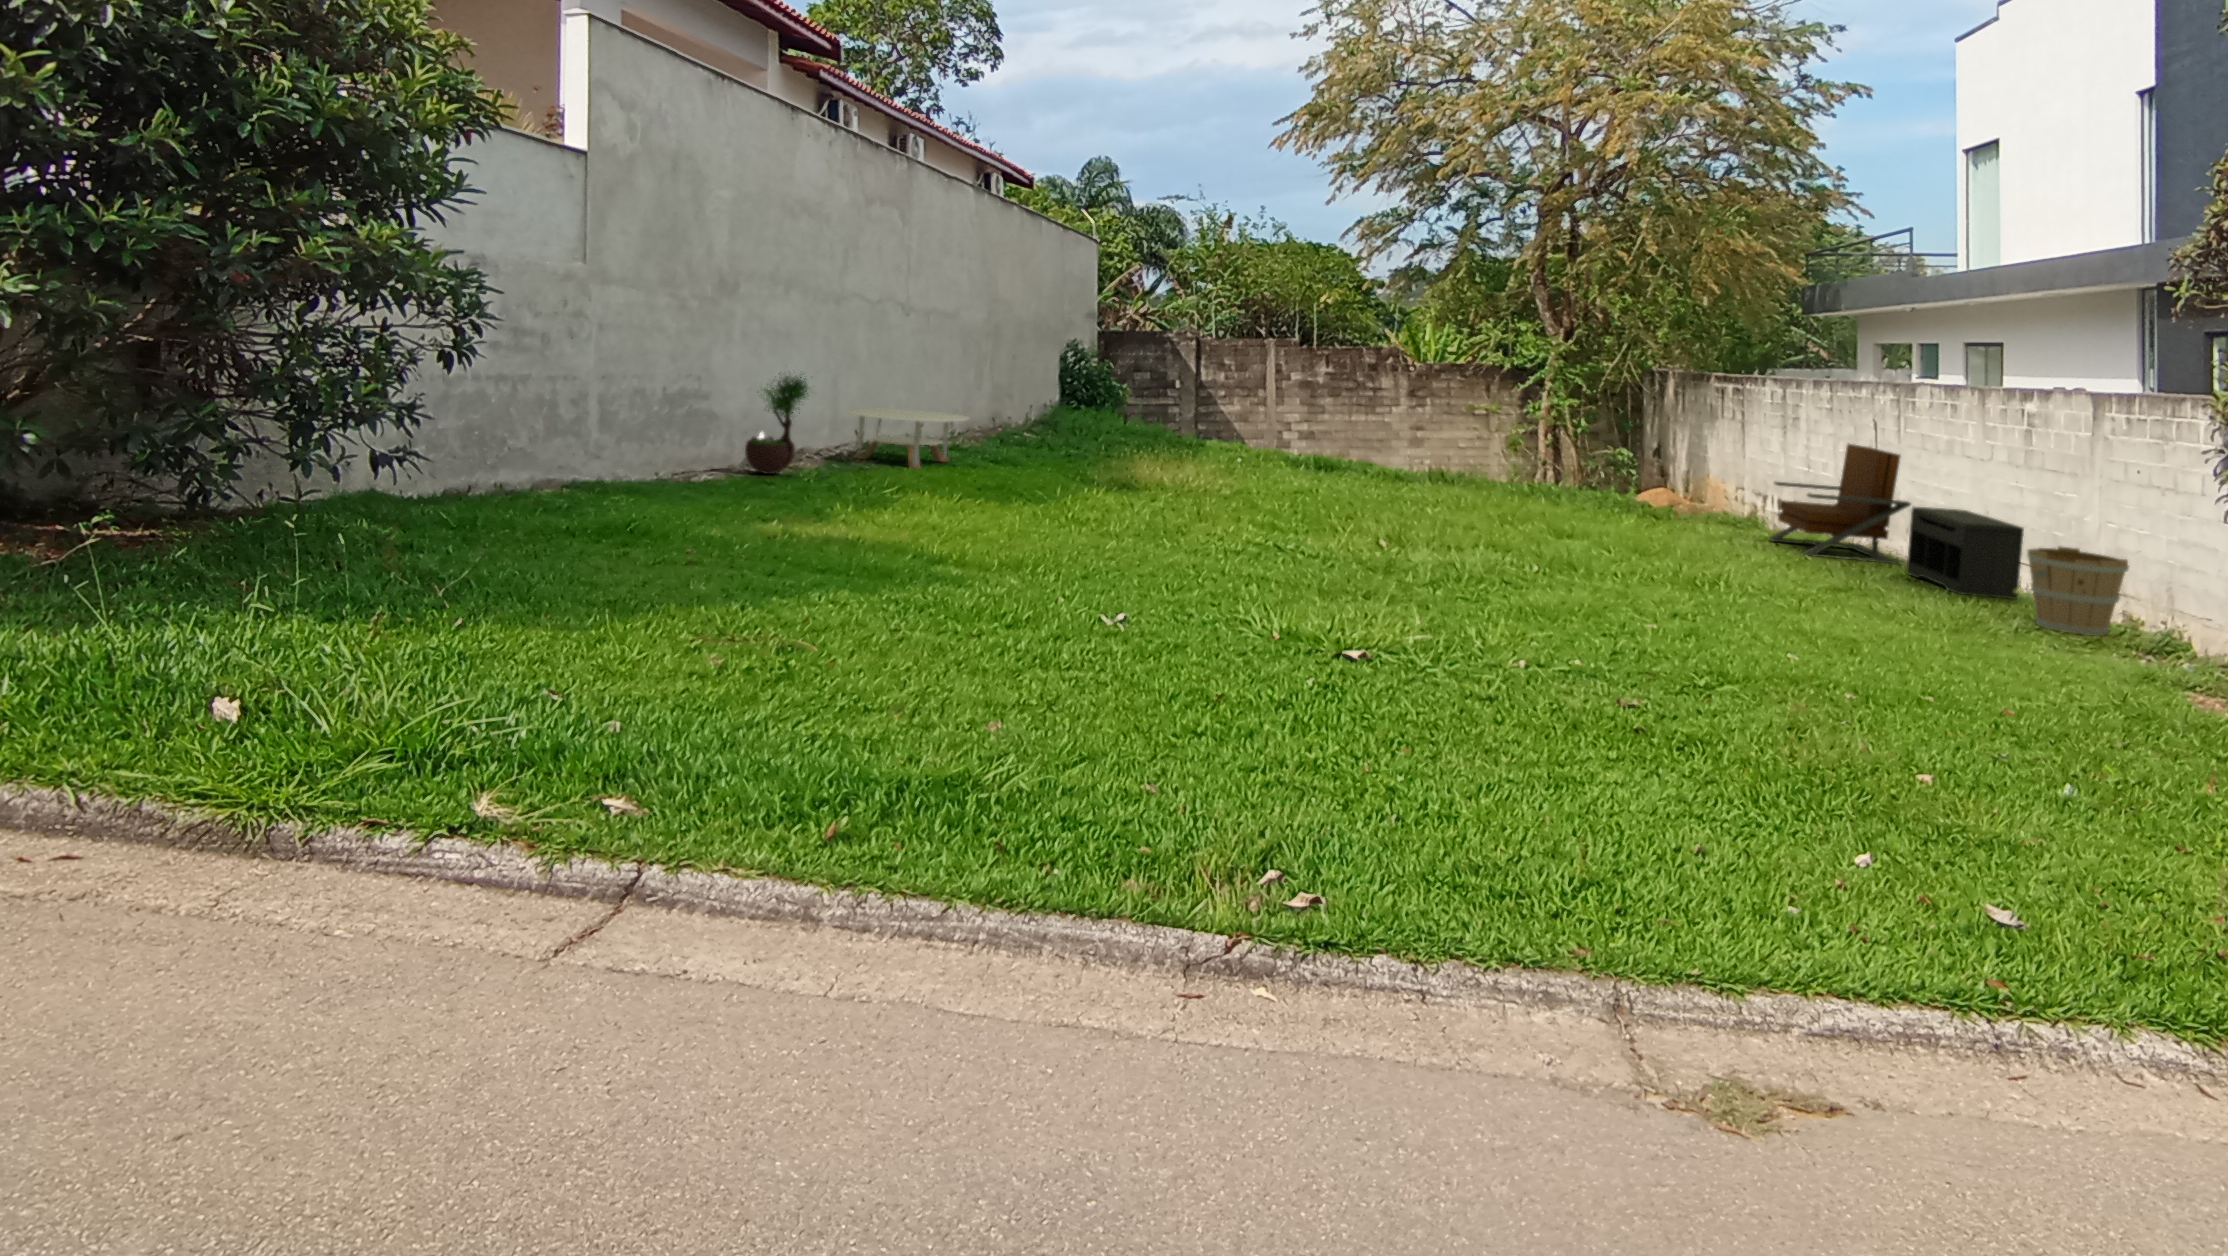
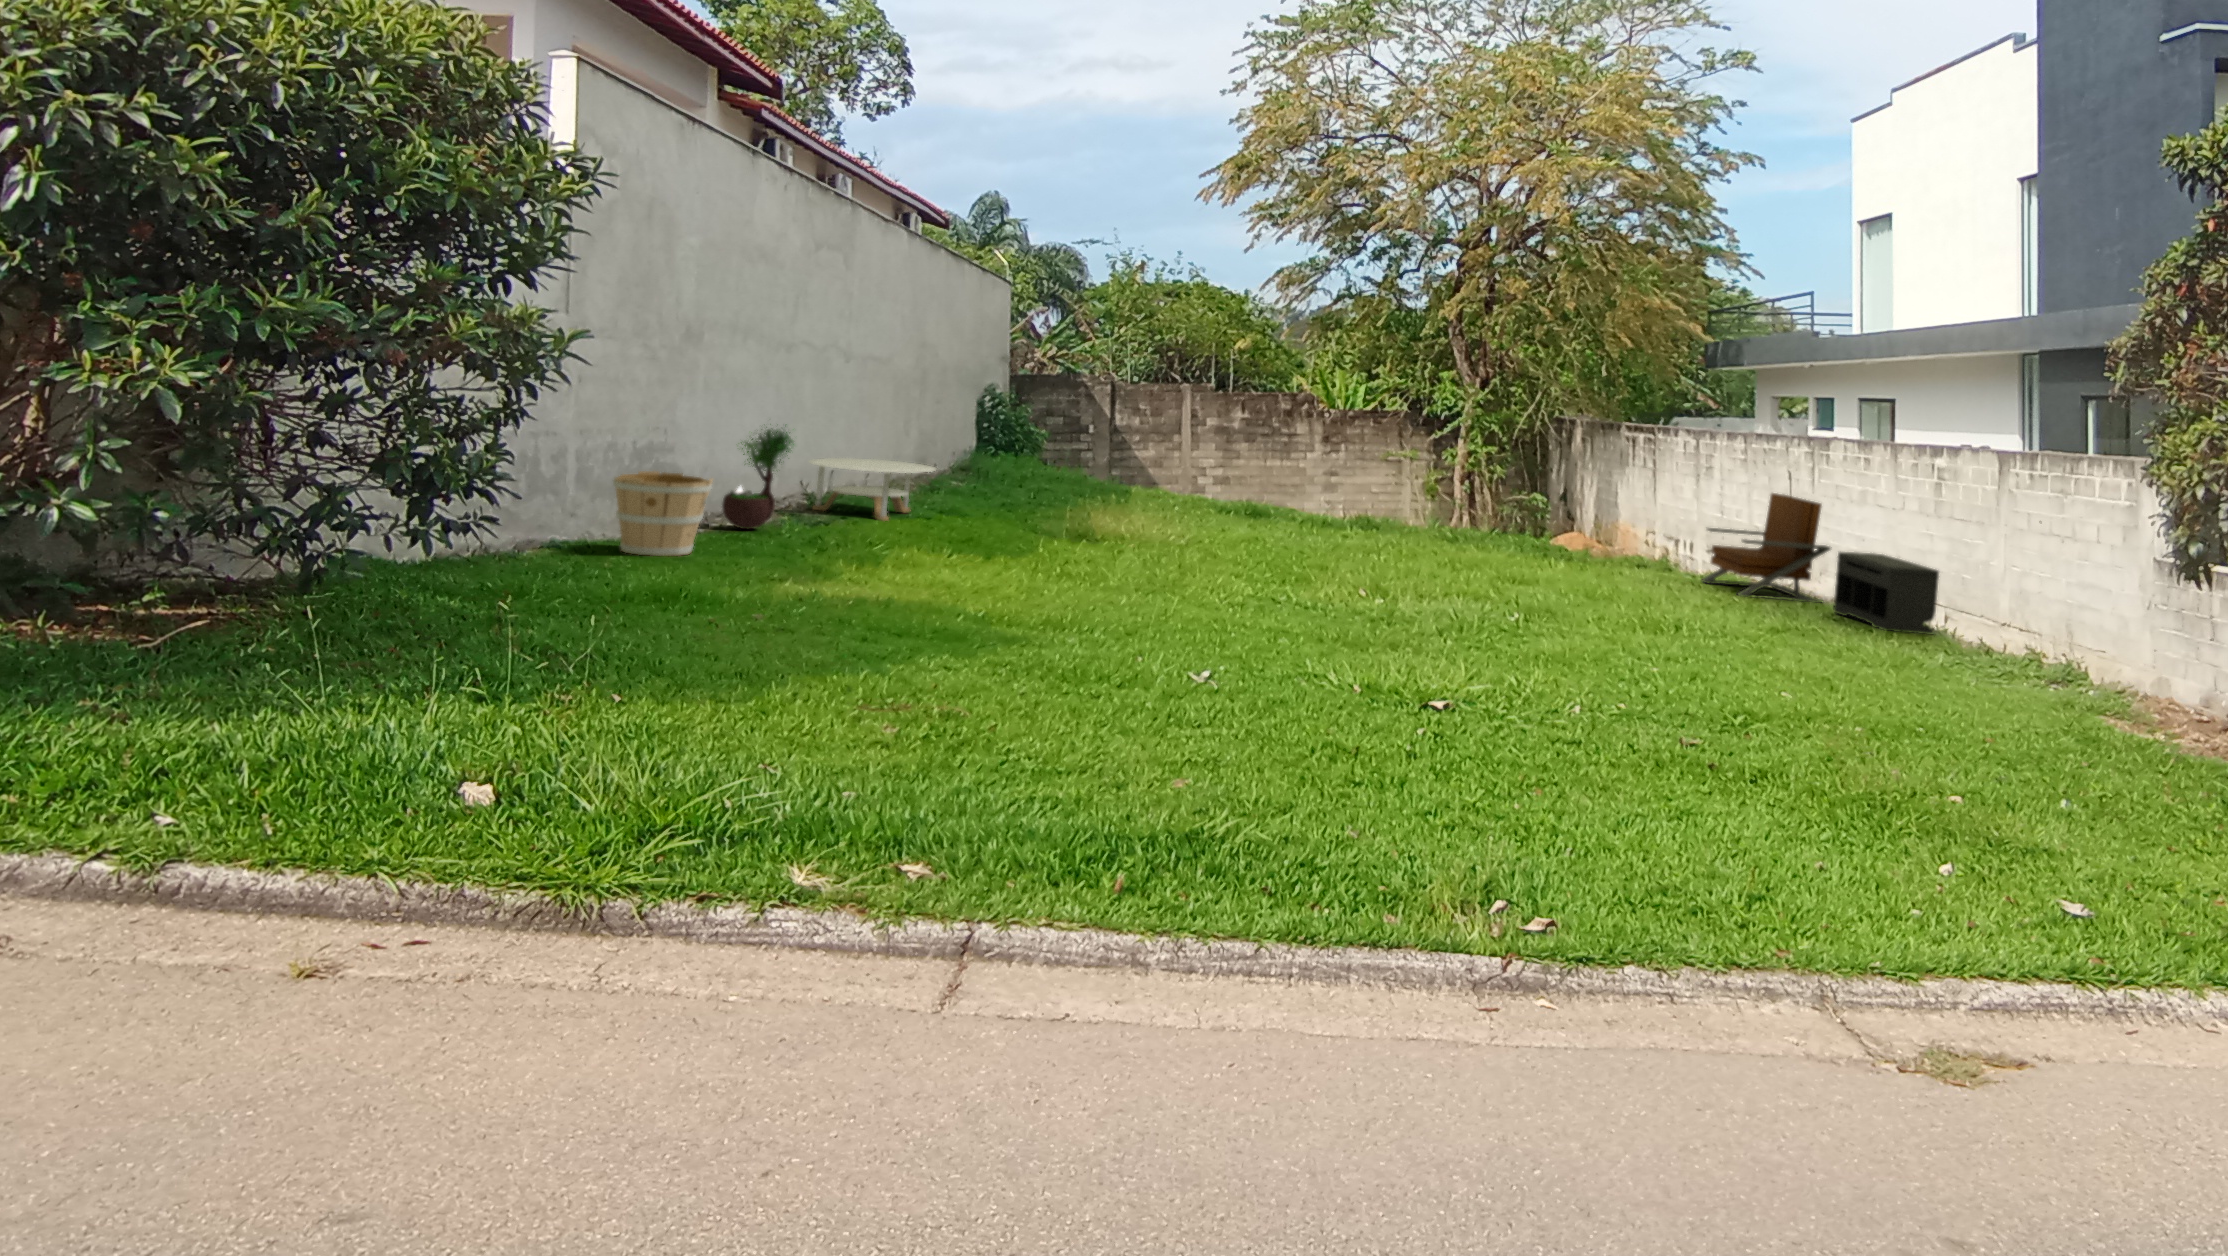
wooden bucket: present [2027,546,2129,636] -> present [613,471,713,556]

